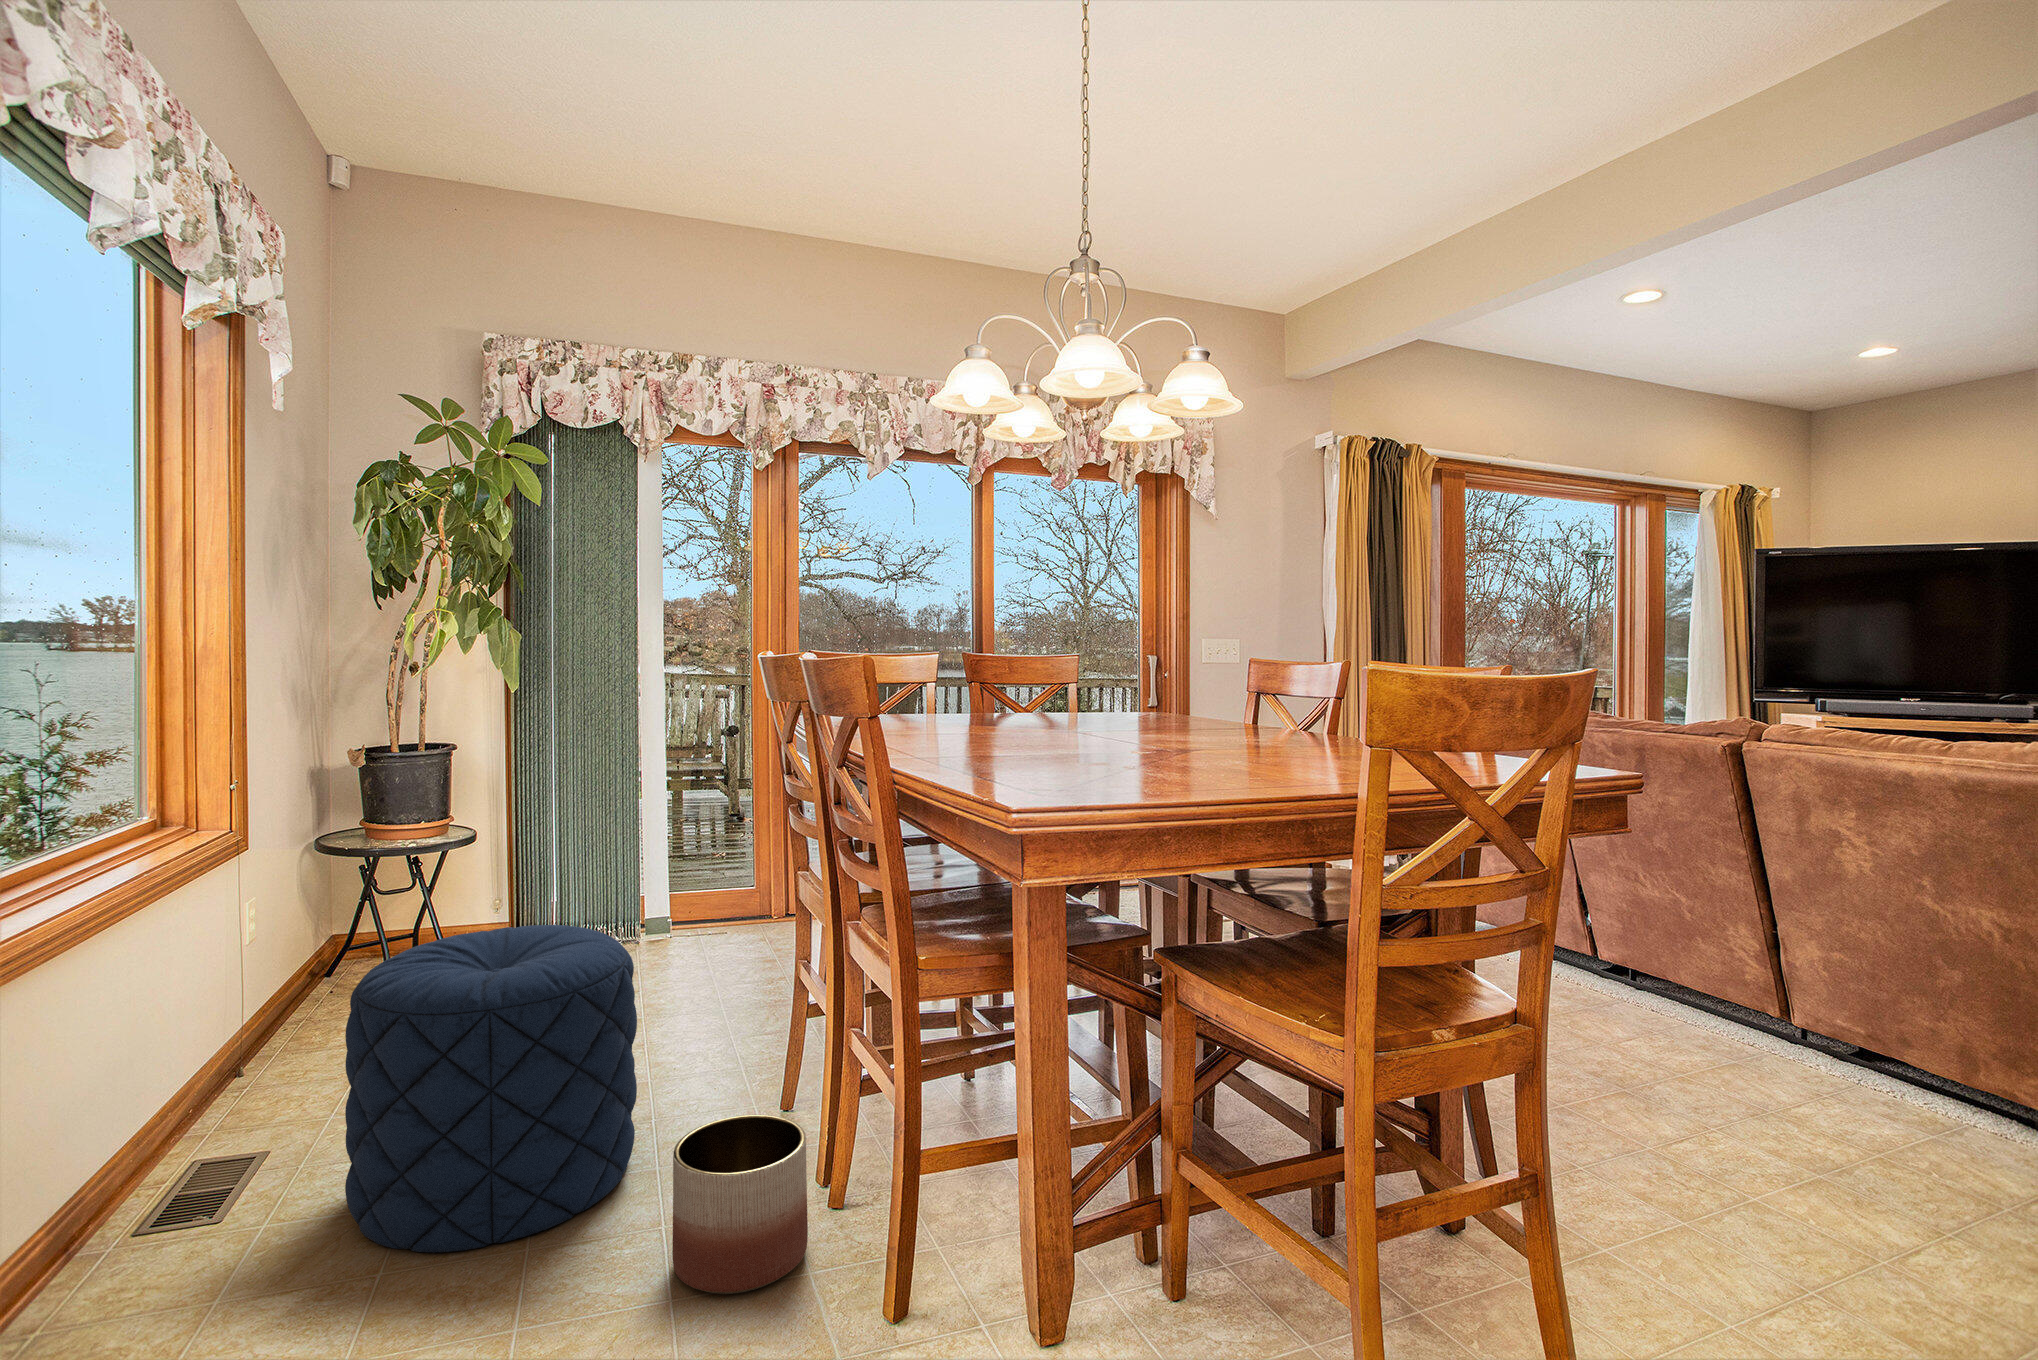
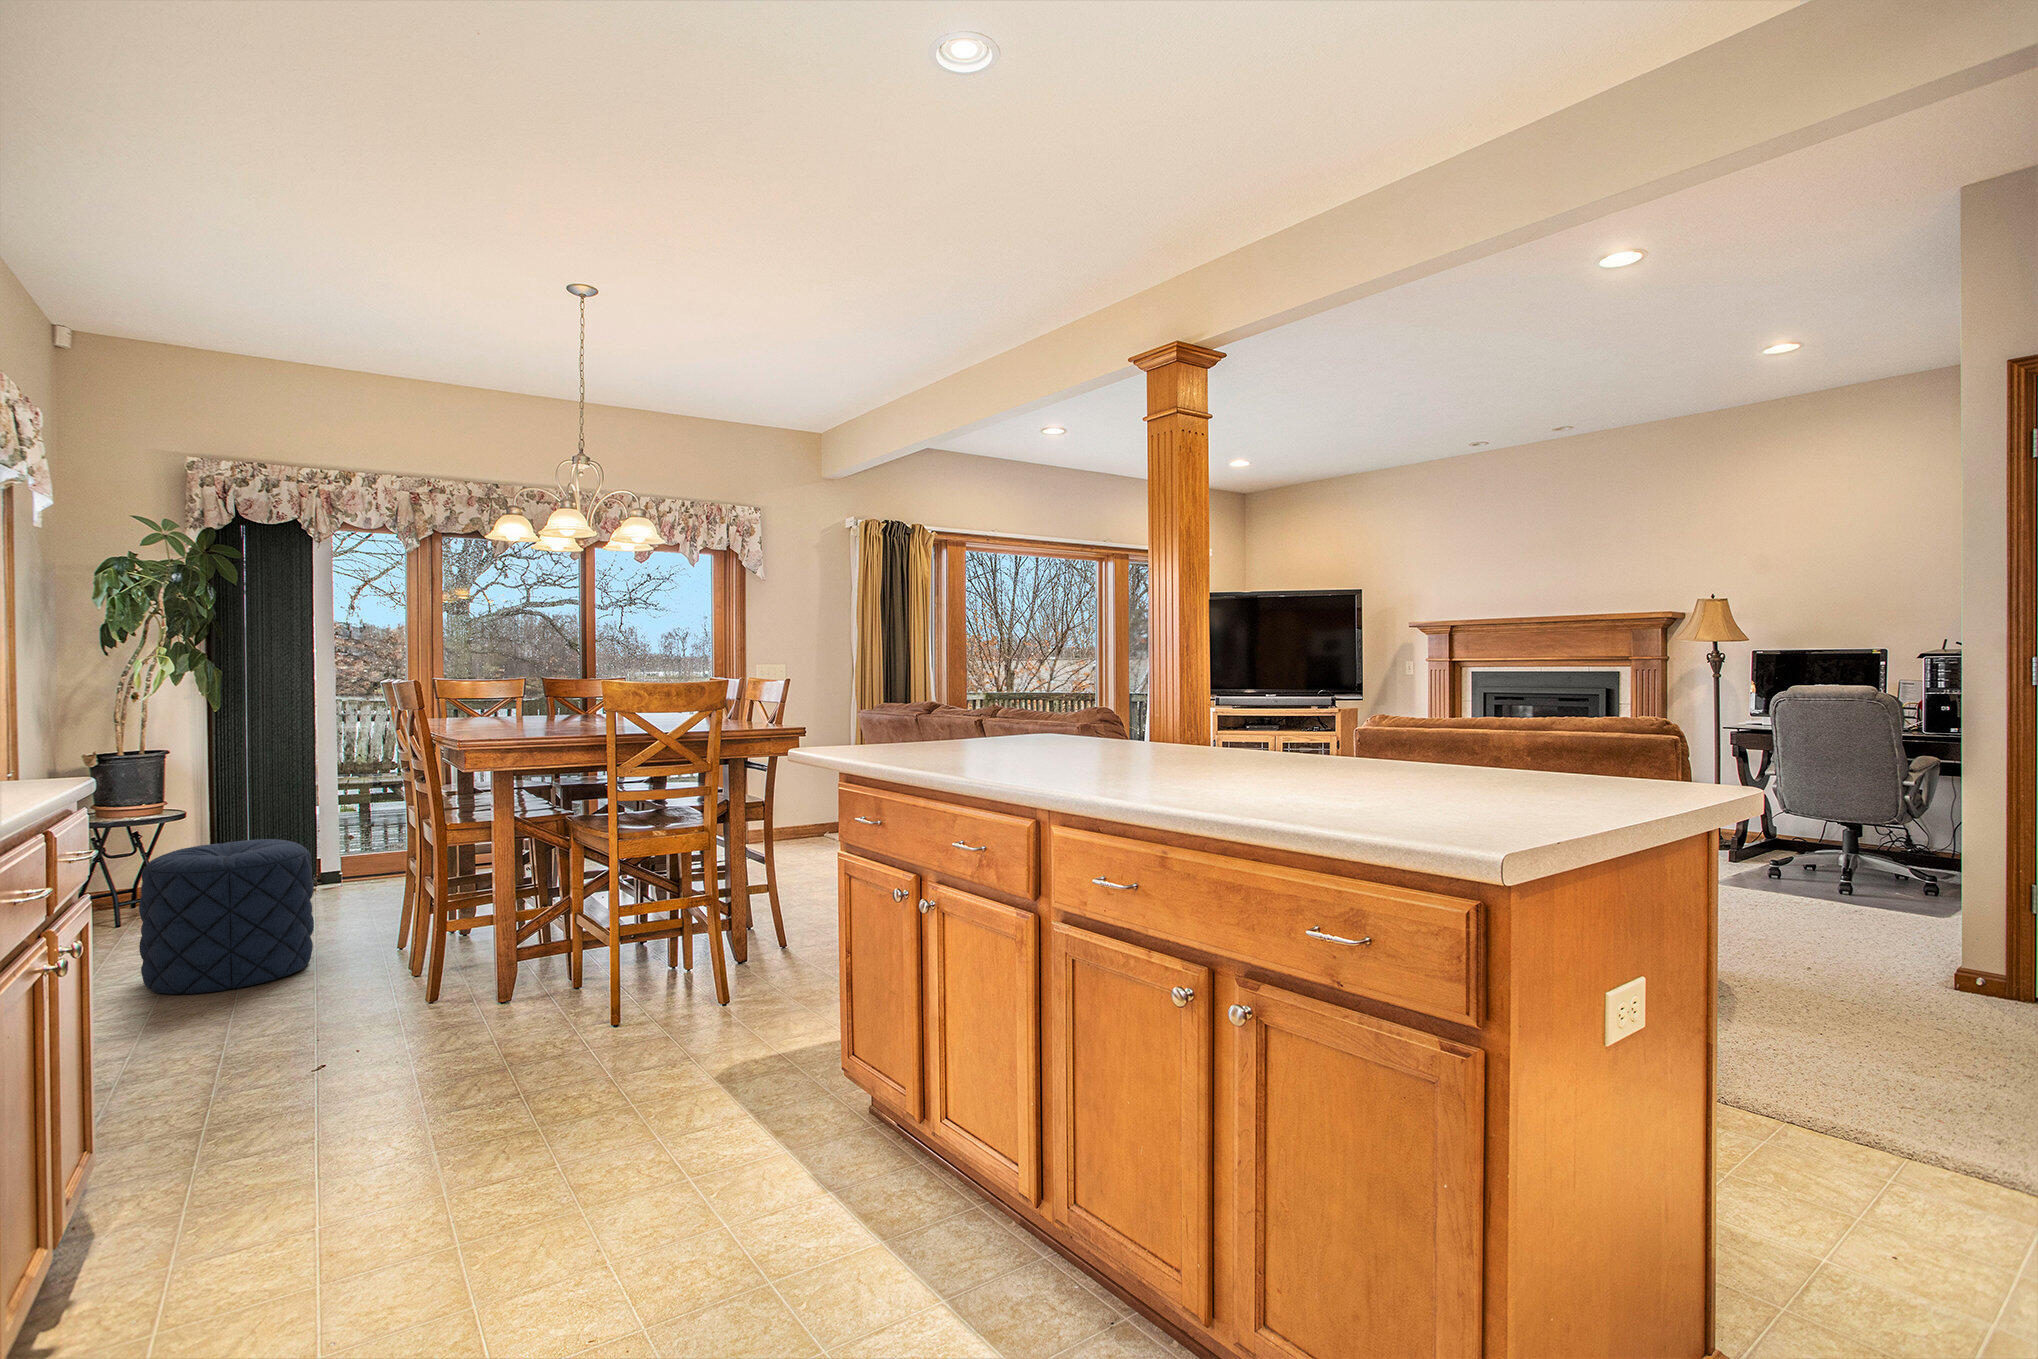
planter: present [672,1115,808,1294] -> none [333,918,408,990]

